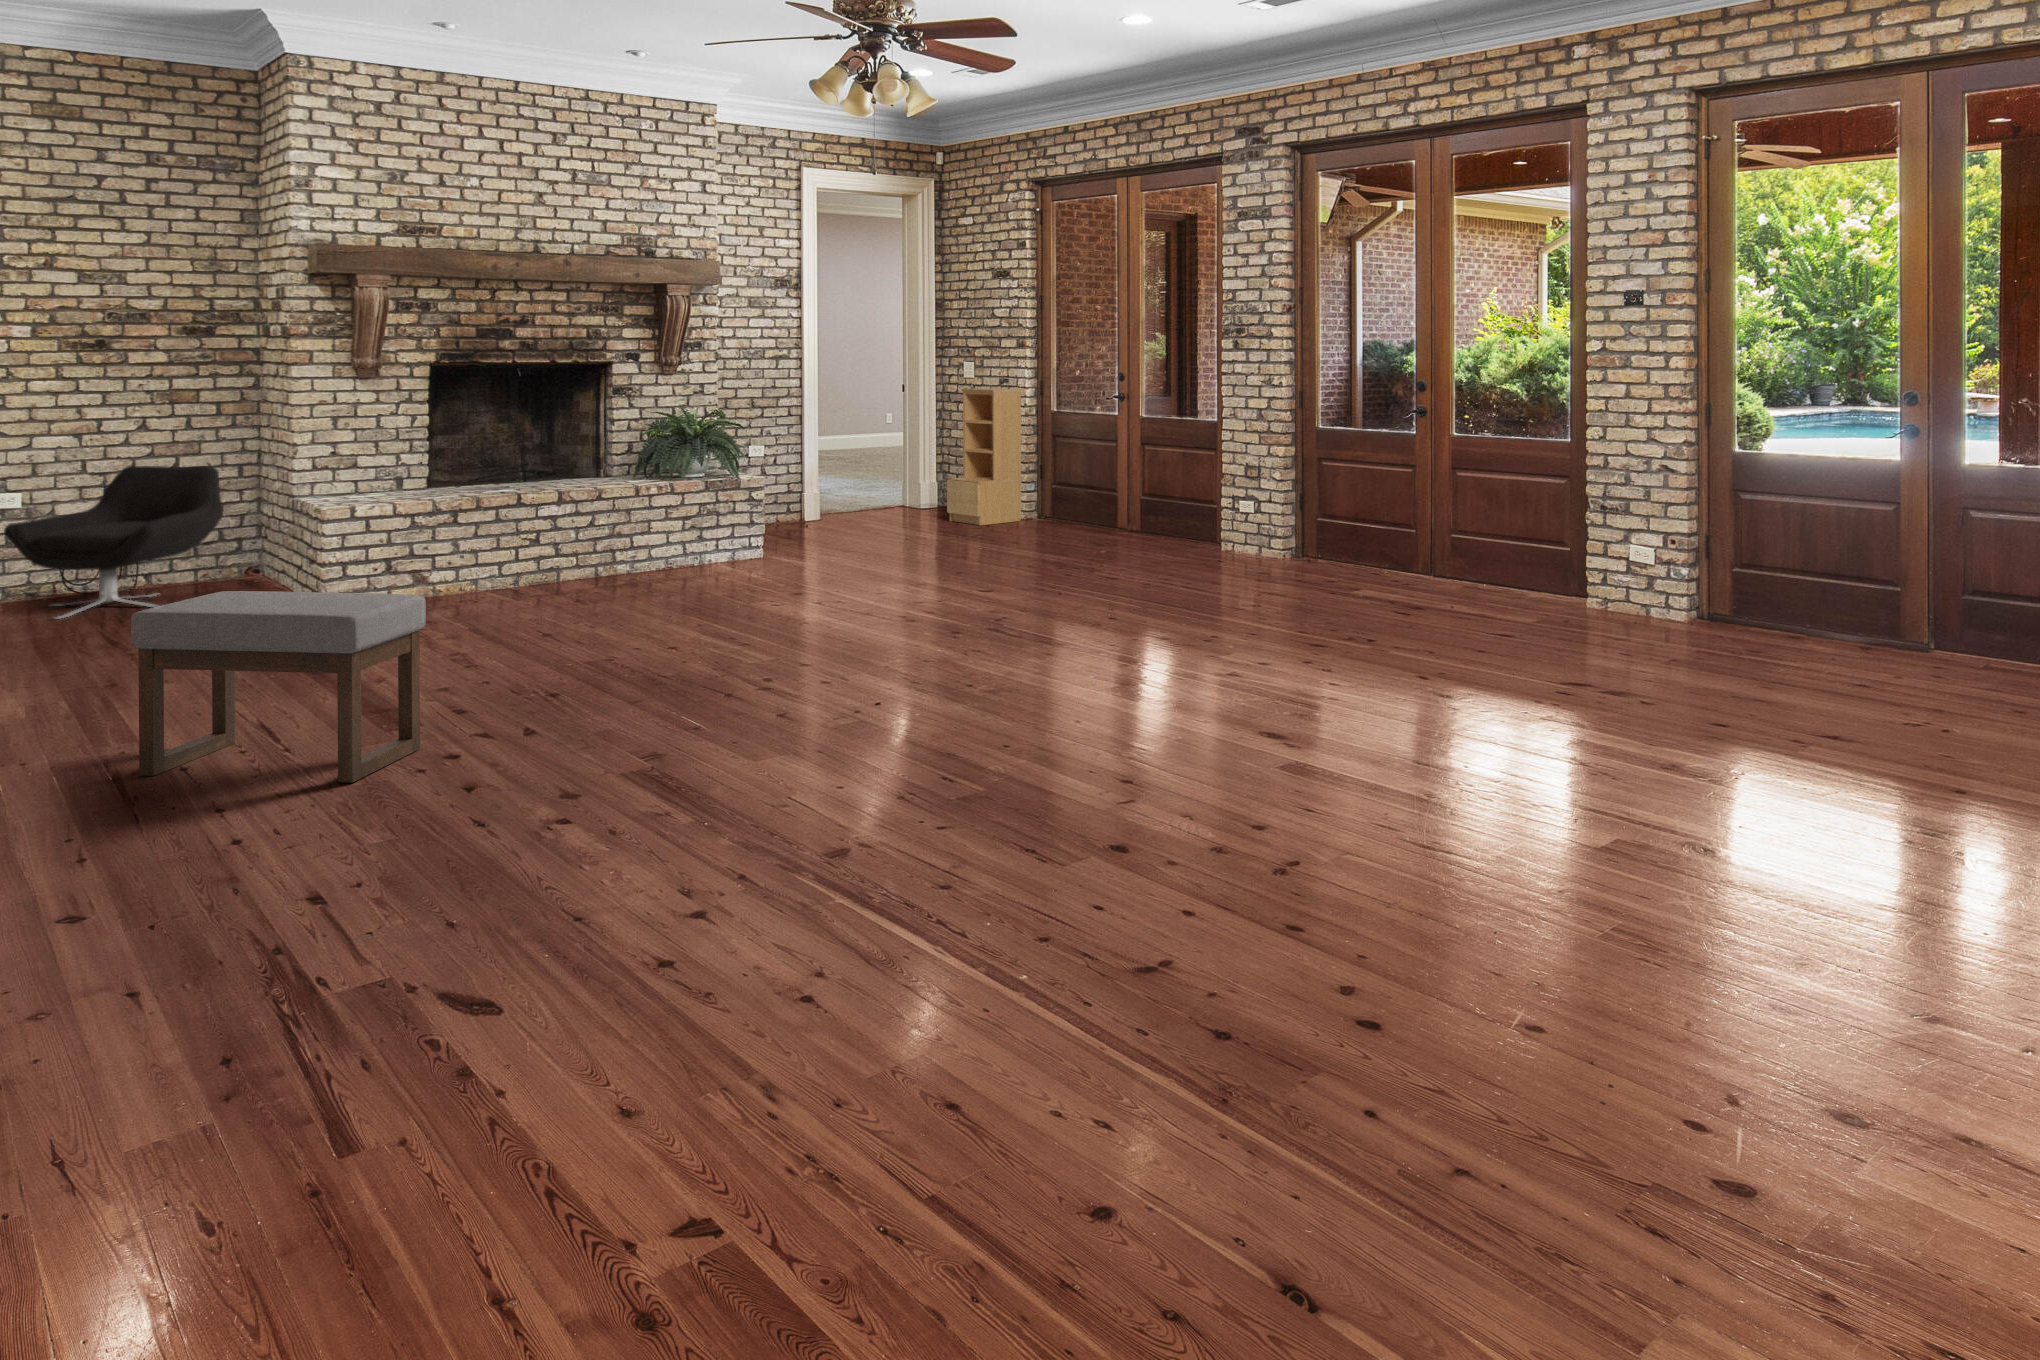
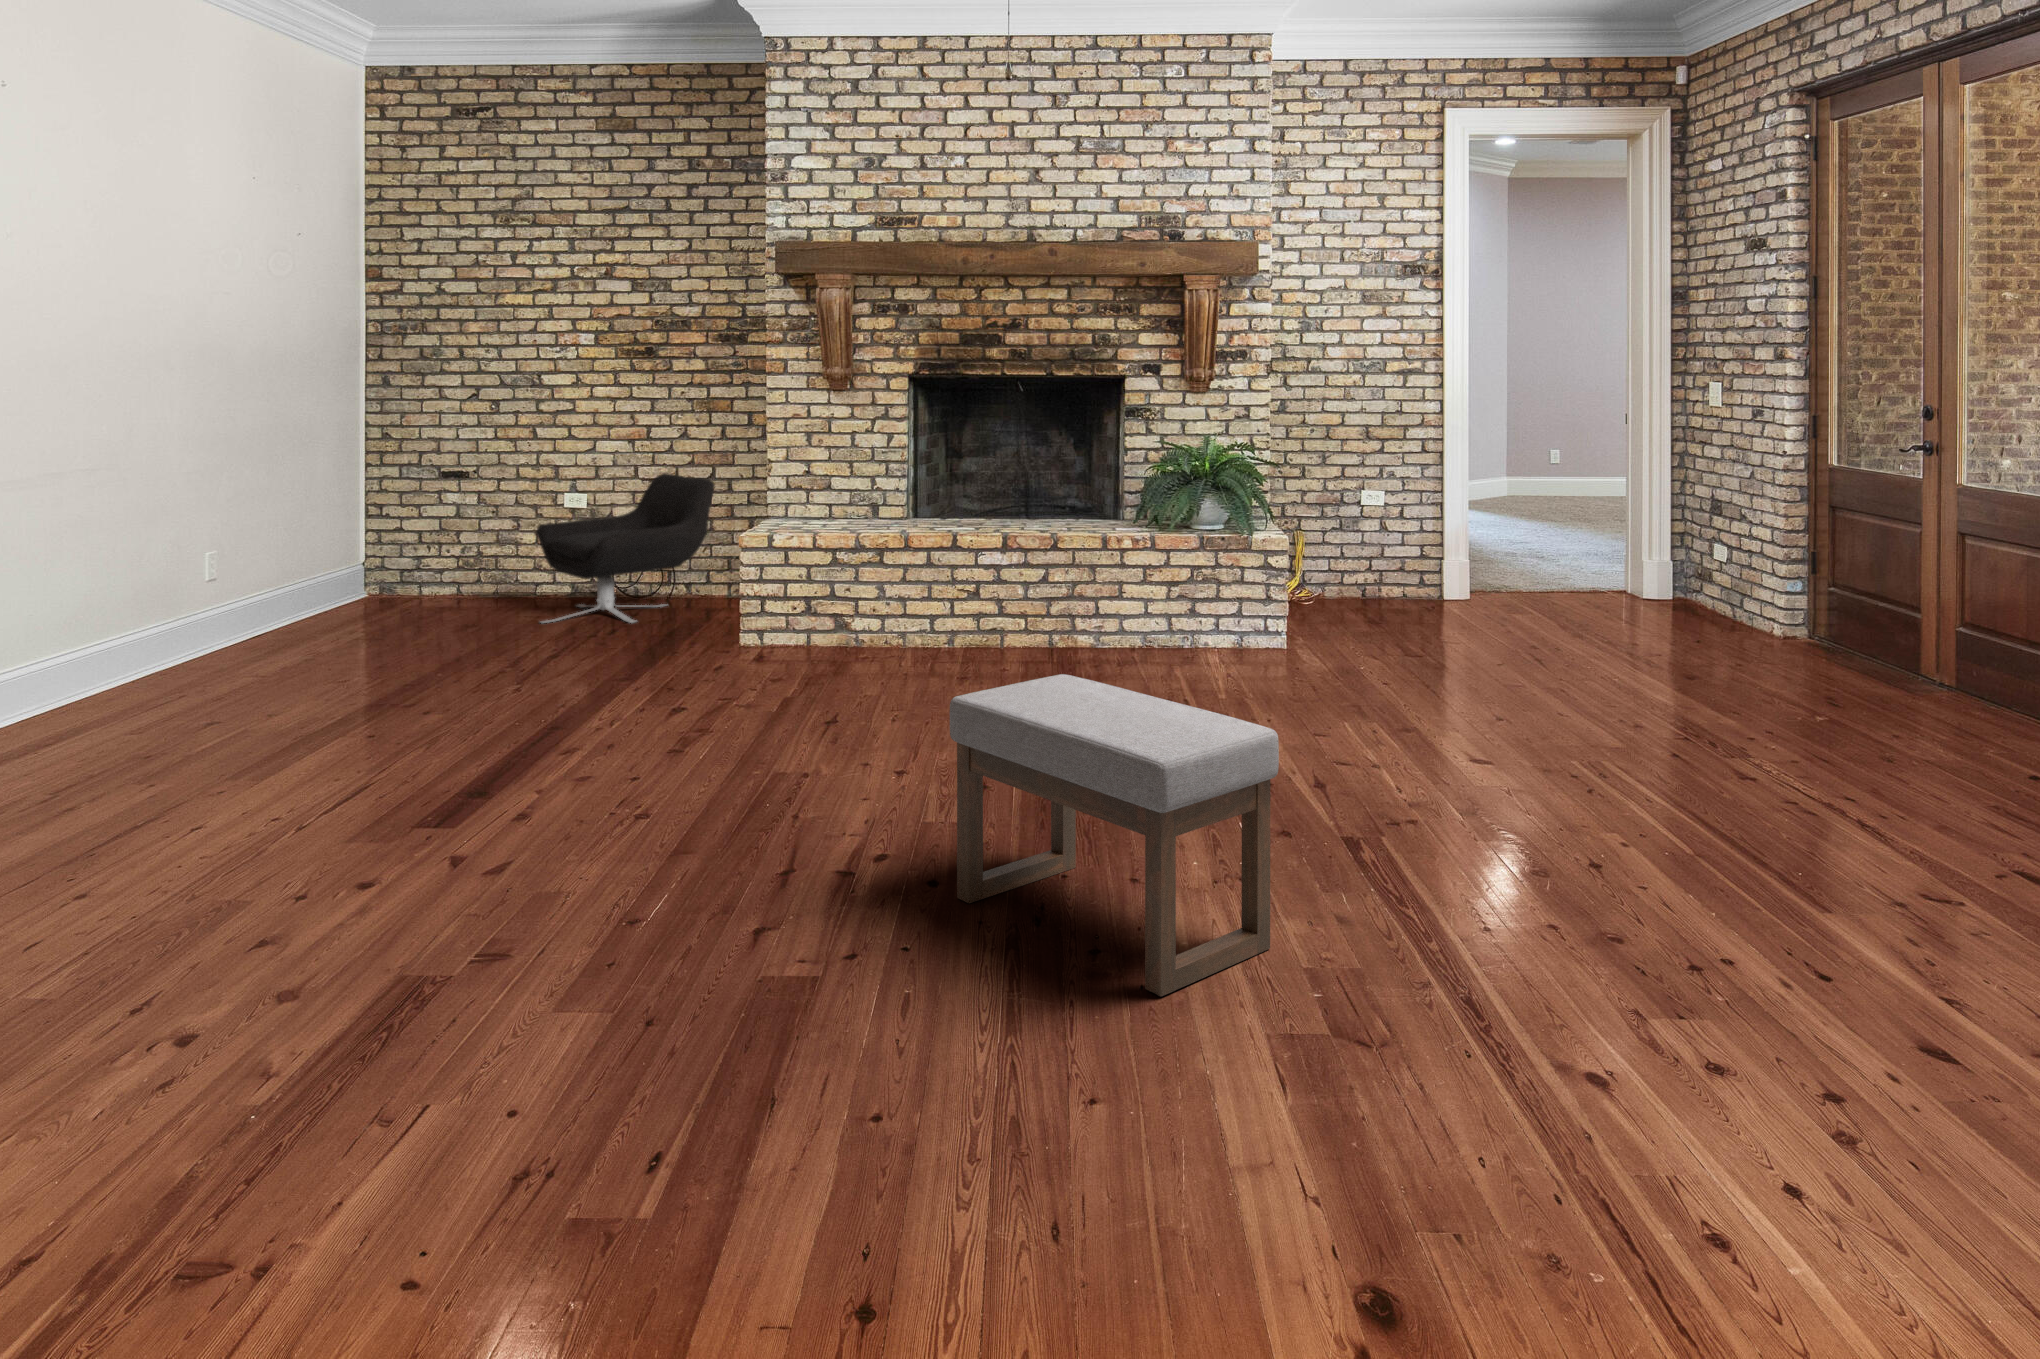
bookshelf: present [947,388,1021,525] -> none [1648,421,1774,636]
ottoman: present [131,591,426,783] -> present [950,674,1279,996]

